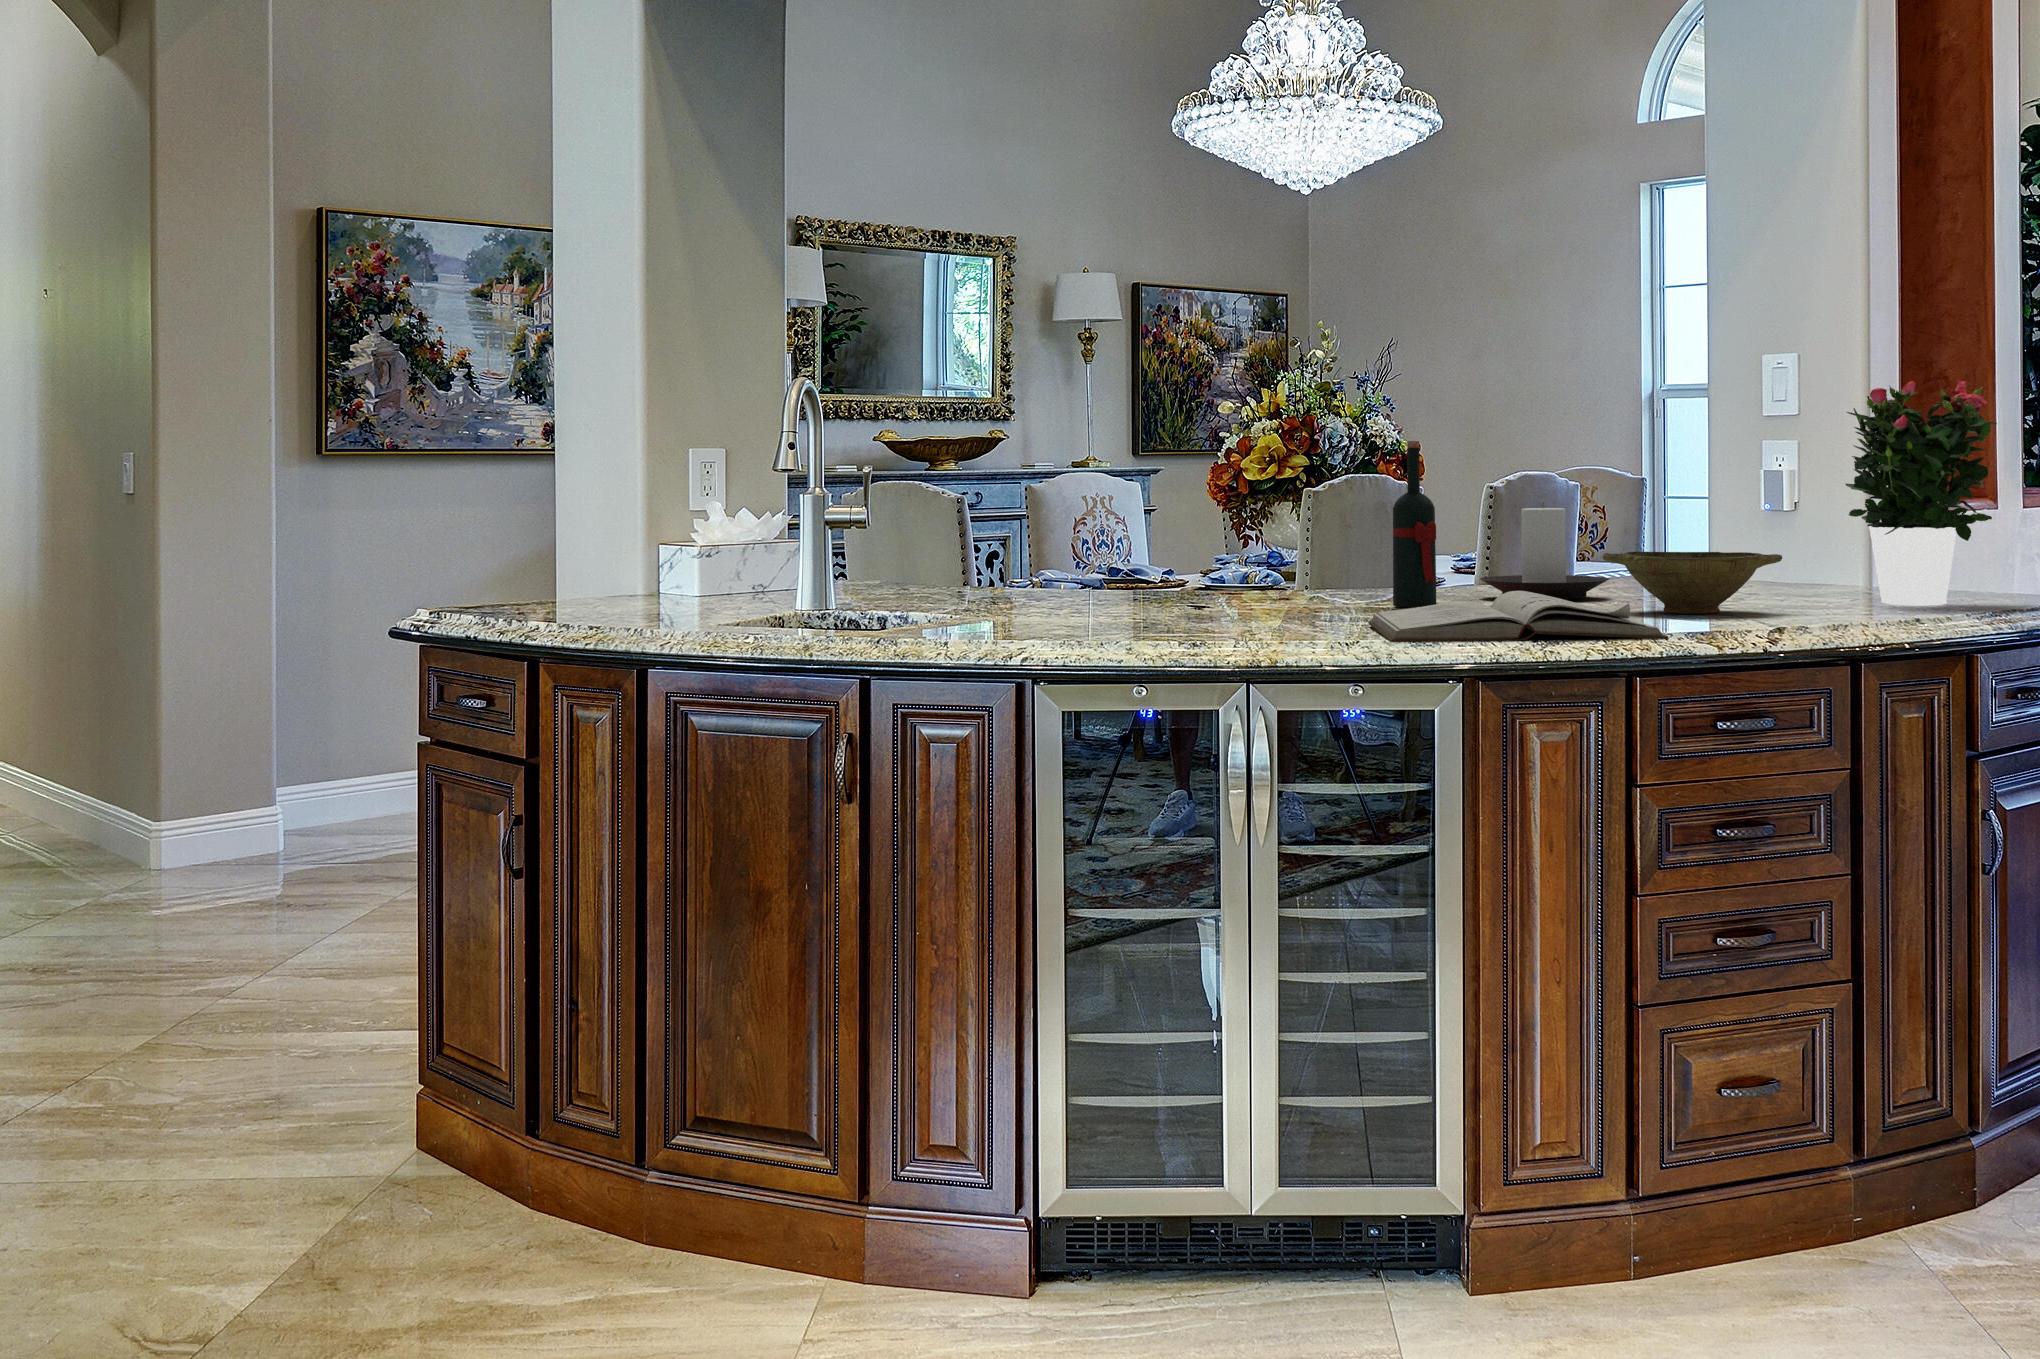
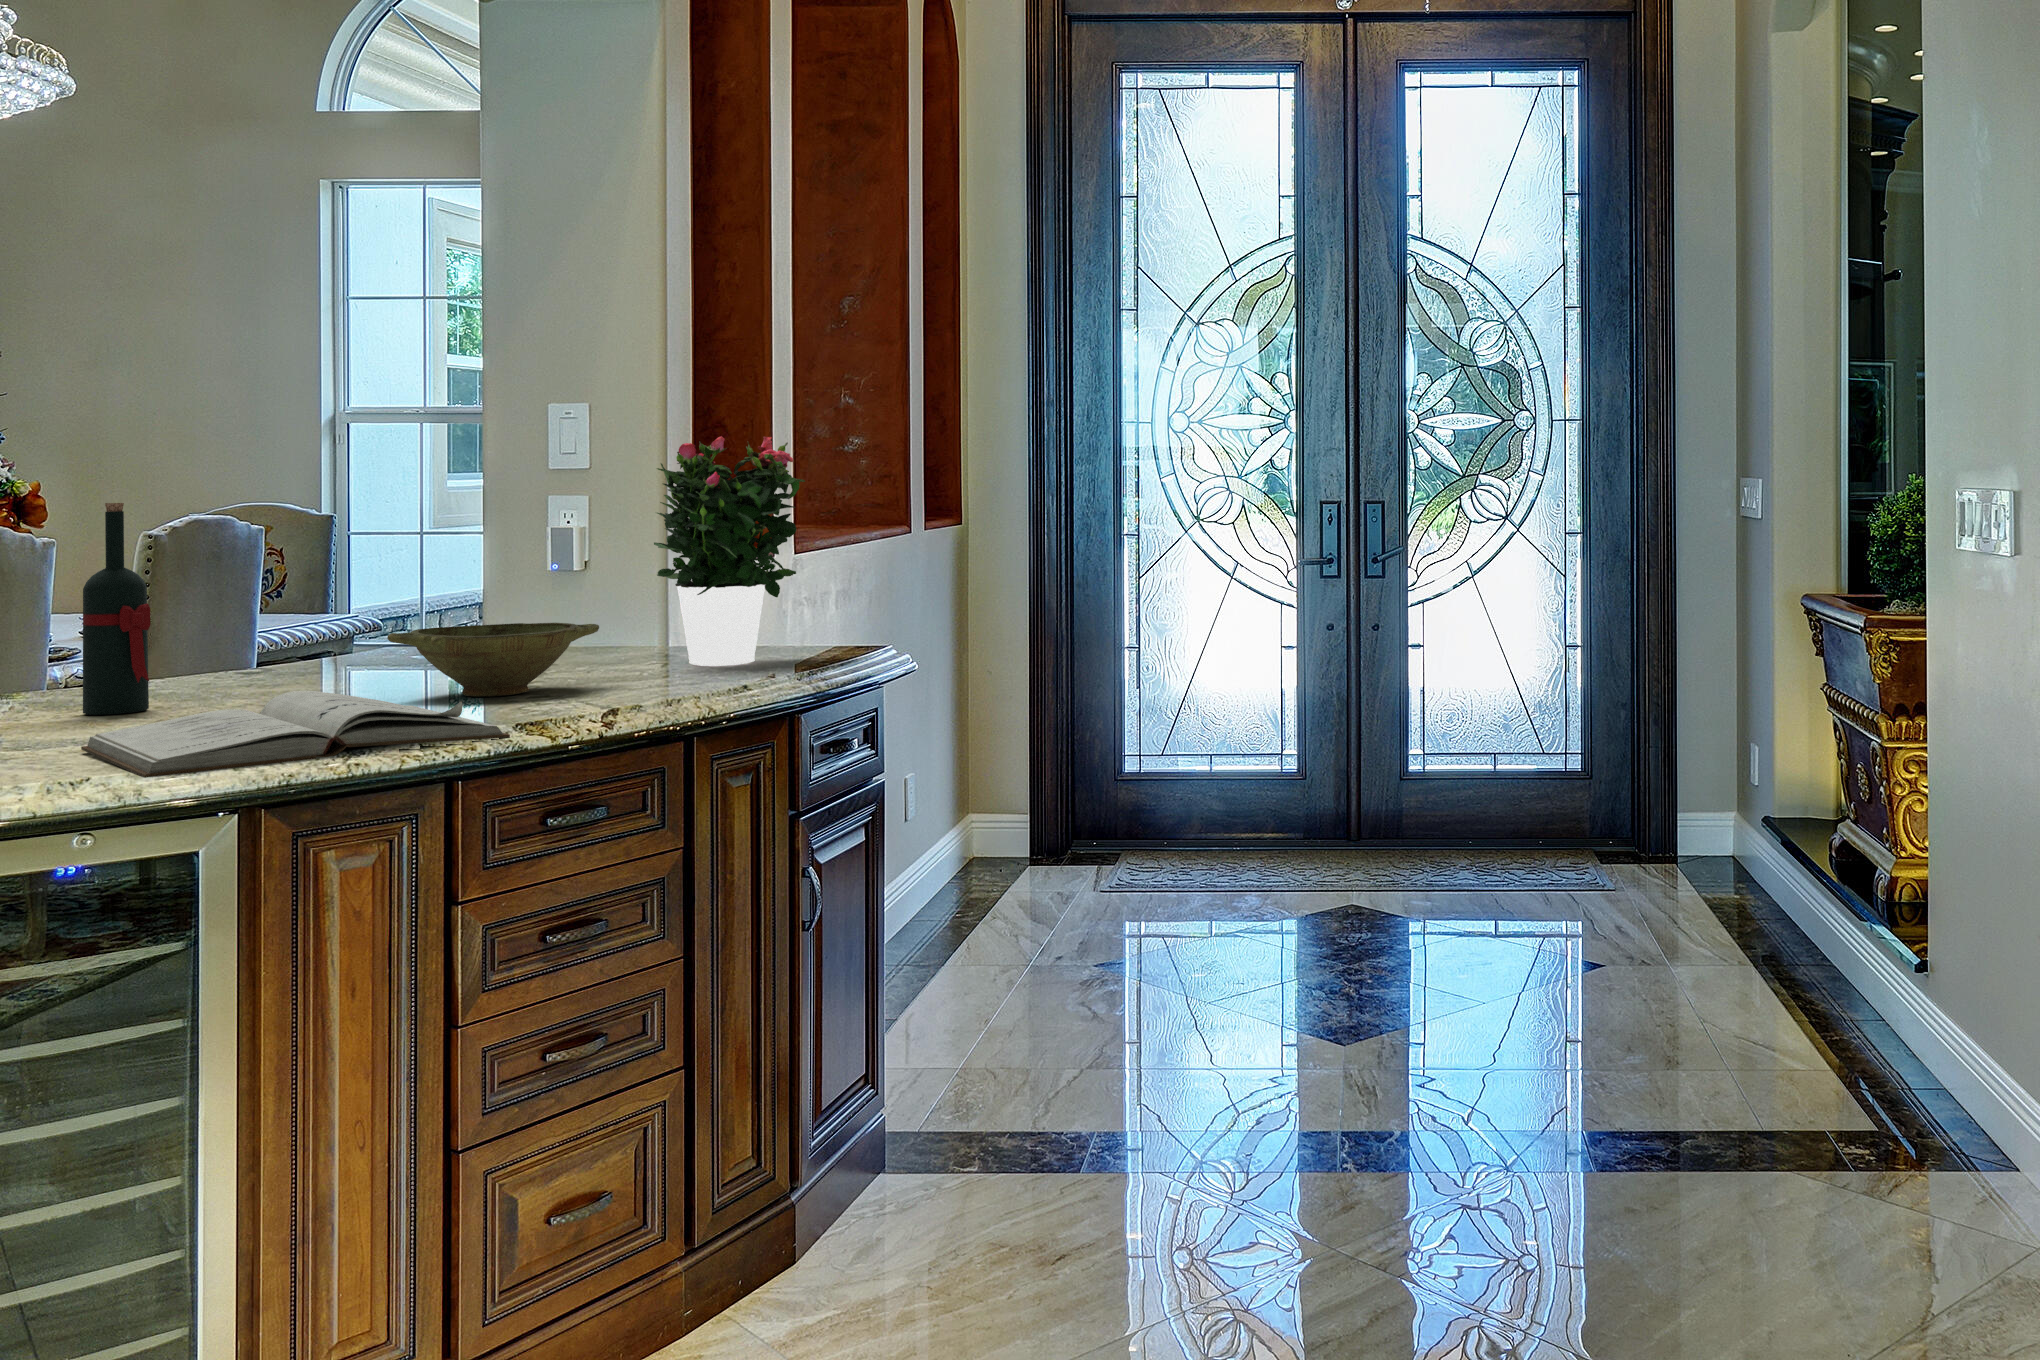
candle holder: present [1480,502,1609,600] -> none [197,570,374,689]

